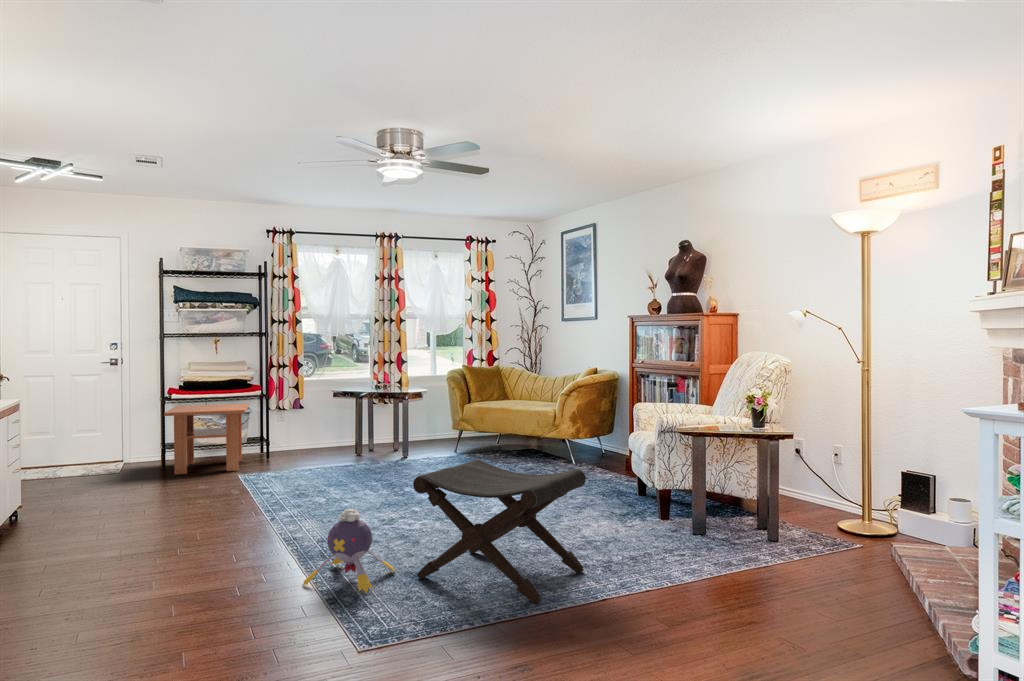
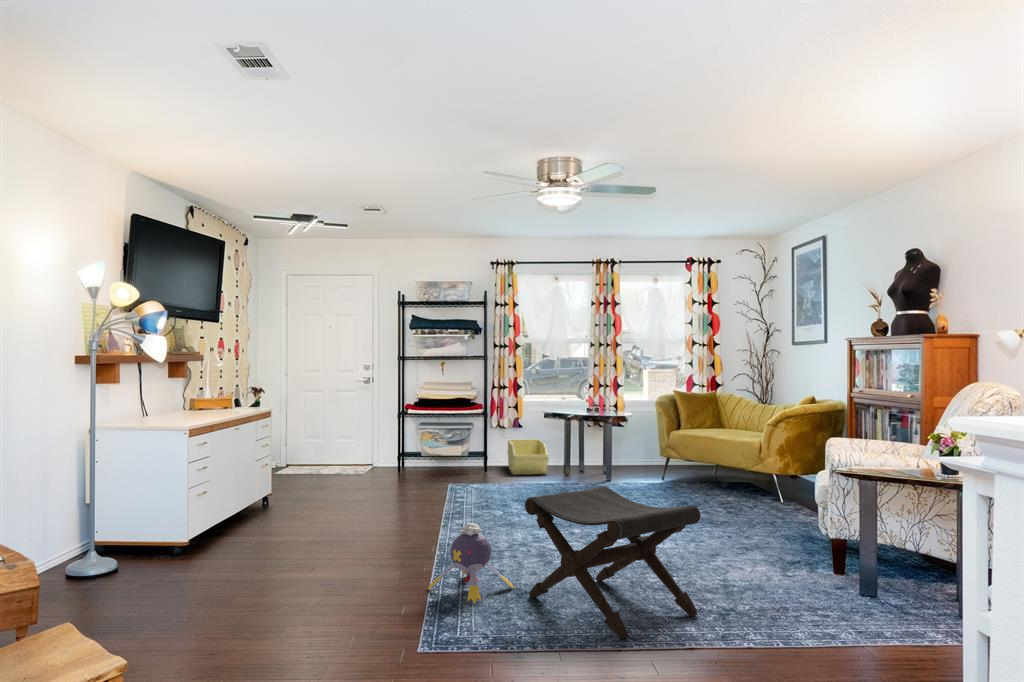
coffee table: present [164,403,249,474] -> none [393,420,469,482]
storage bin: none [287,419,339,458] -> present [507,439,549,475]

